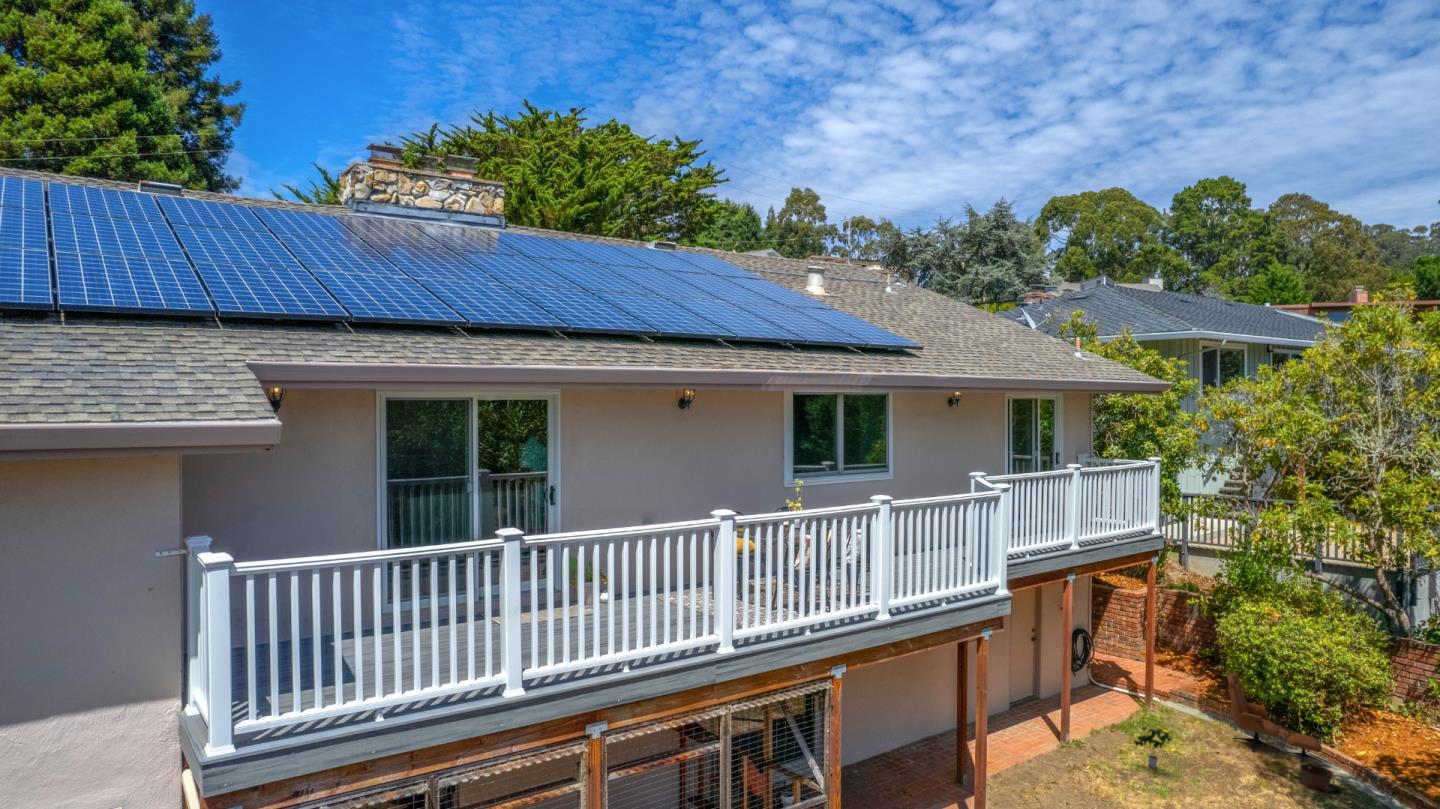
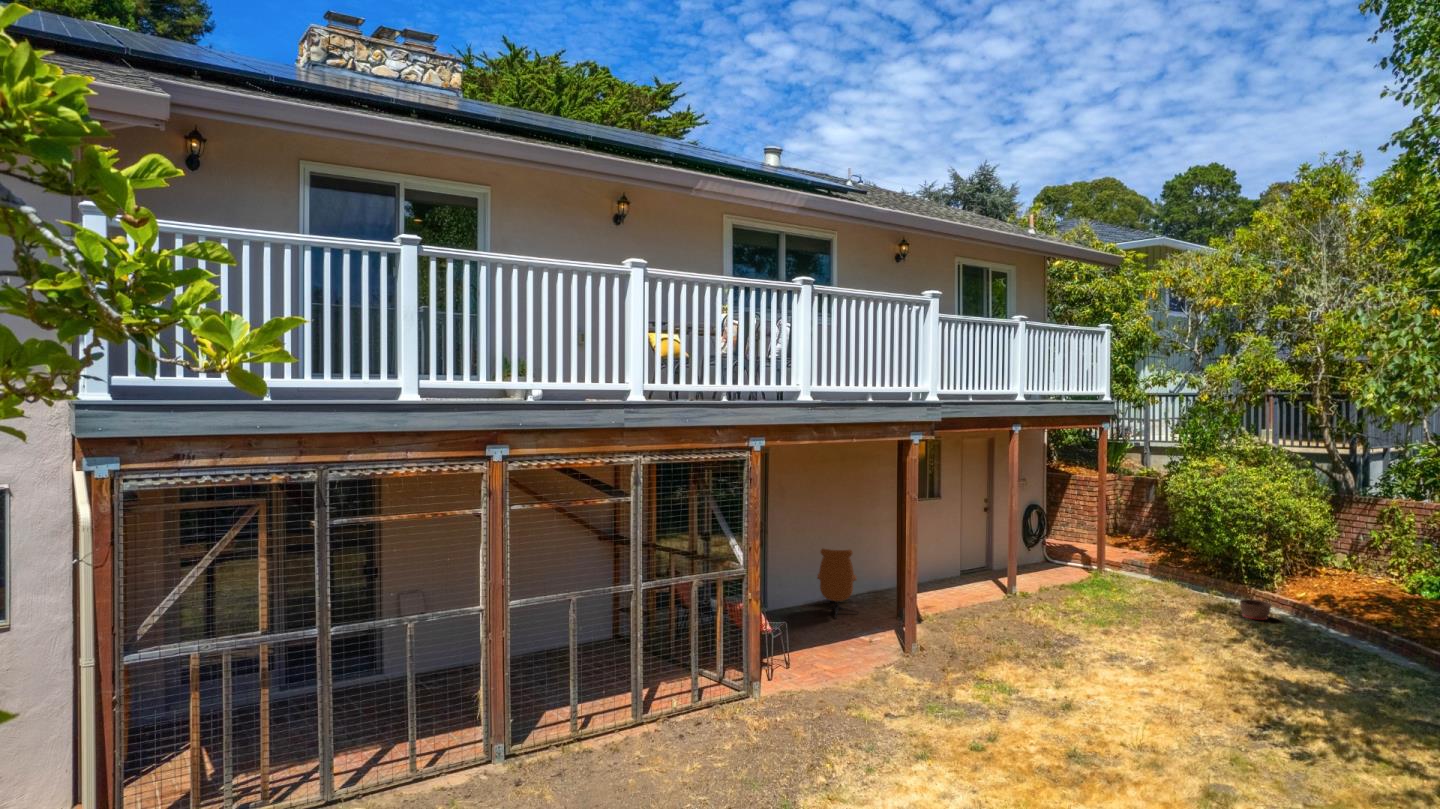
lounge chair: present [1228,673,1322,763] -> present [817,549,857,618]
potted plant: present [1134,727,1172,768] -> none [1076,569,1114,608]

